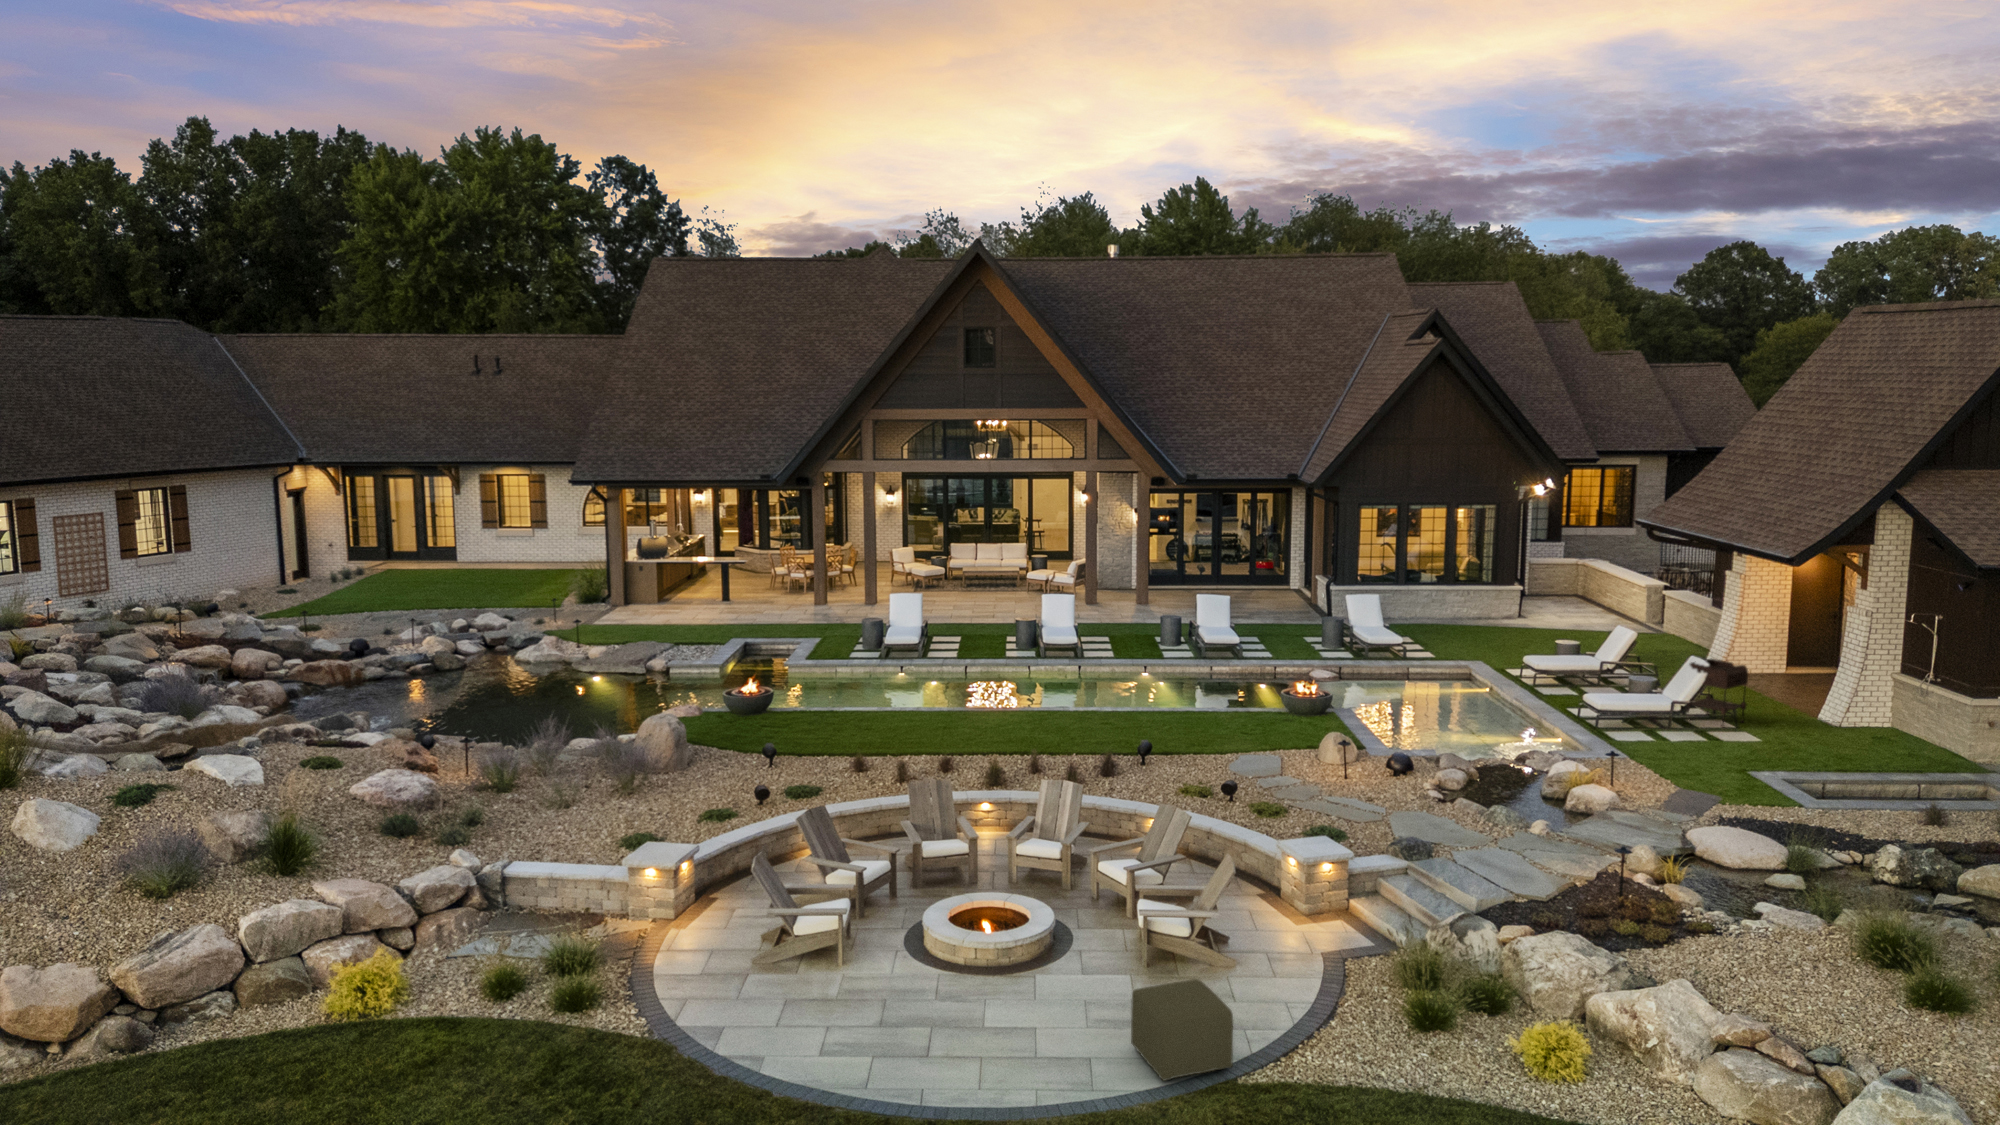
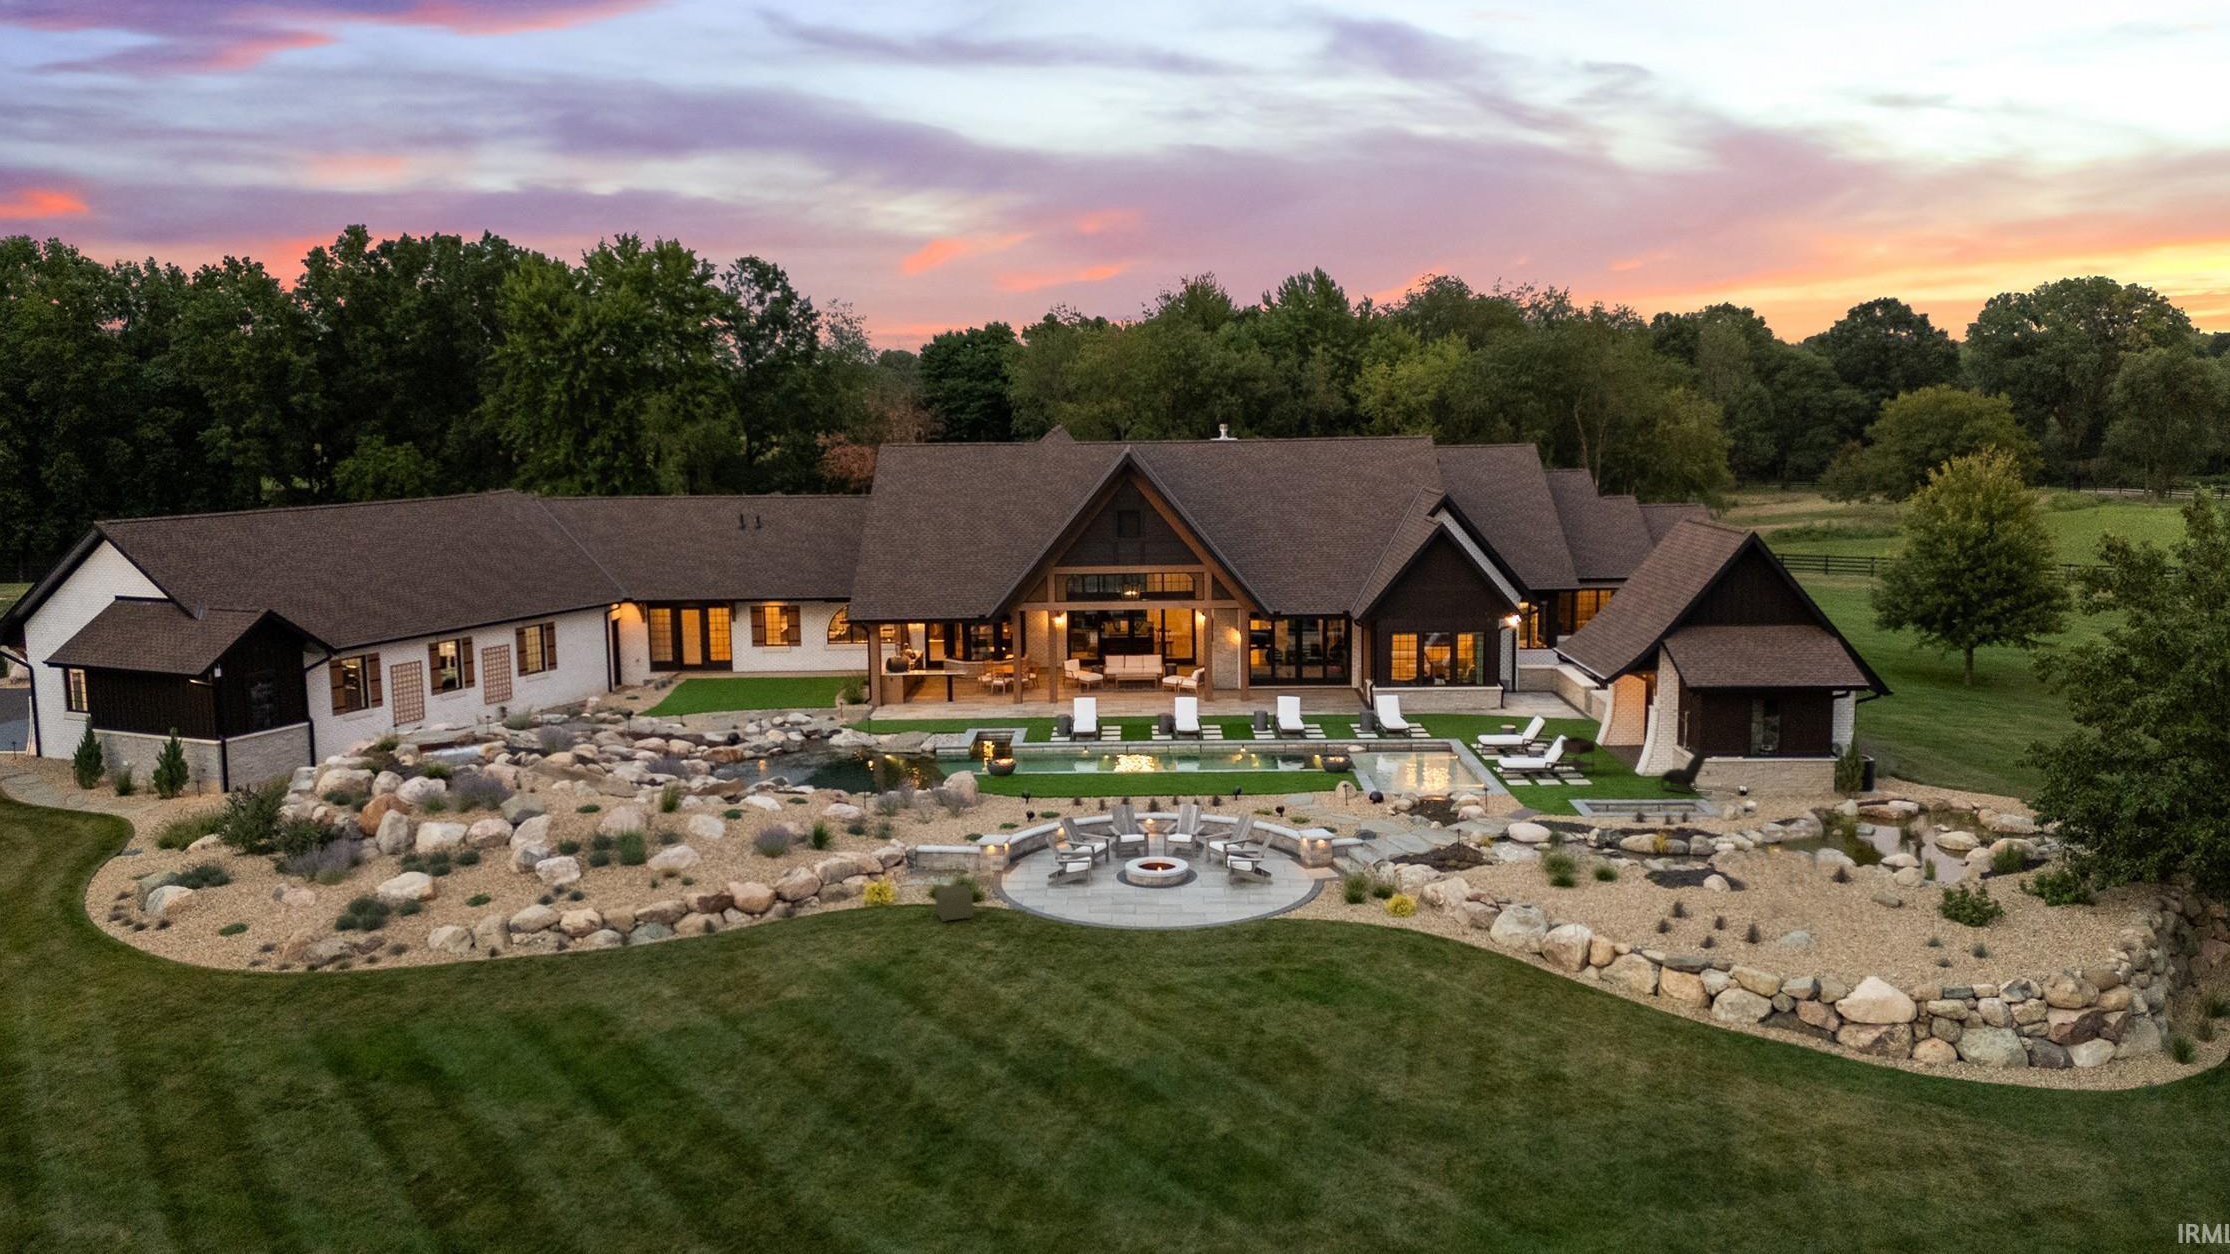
lounge chair: none [1890,685,1981,762] -> present [1661,751,1708,793]
ottoman: present [1131,979,1233,1081] -> present [935,884,973,922]

